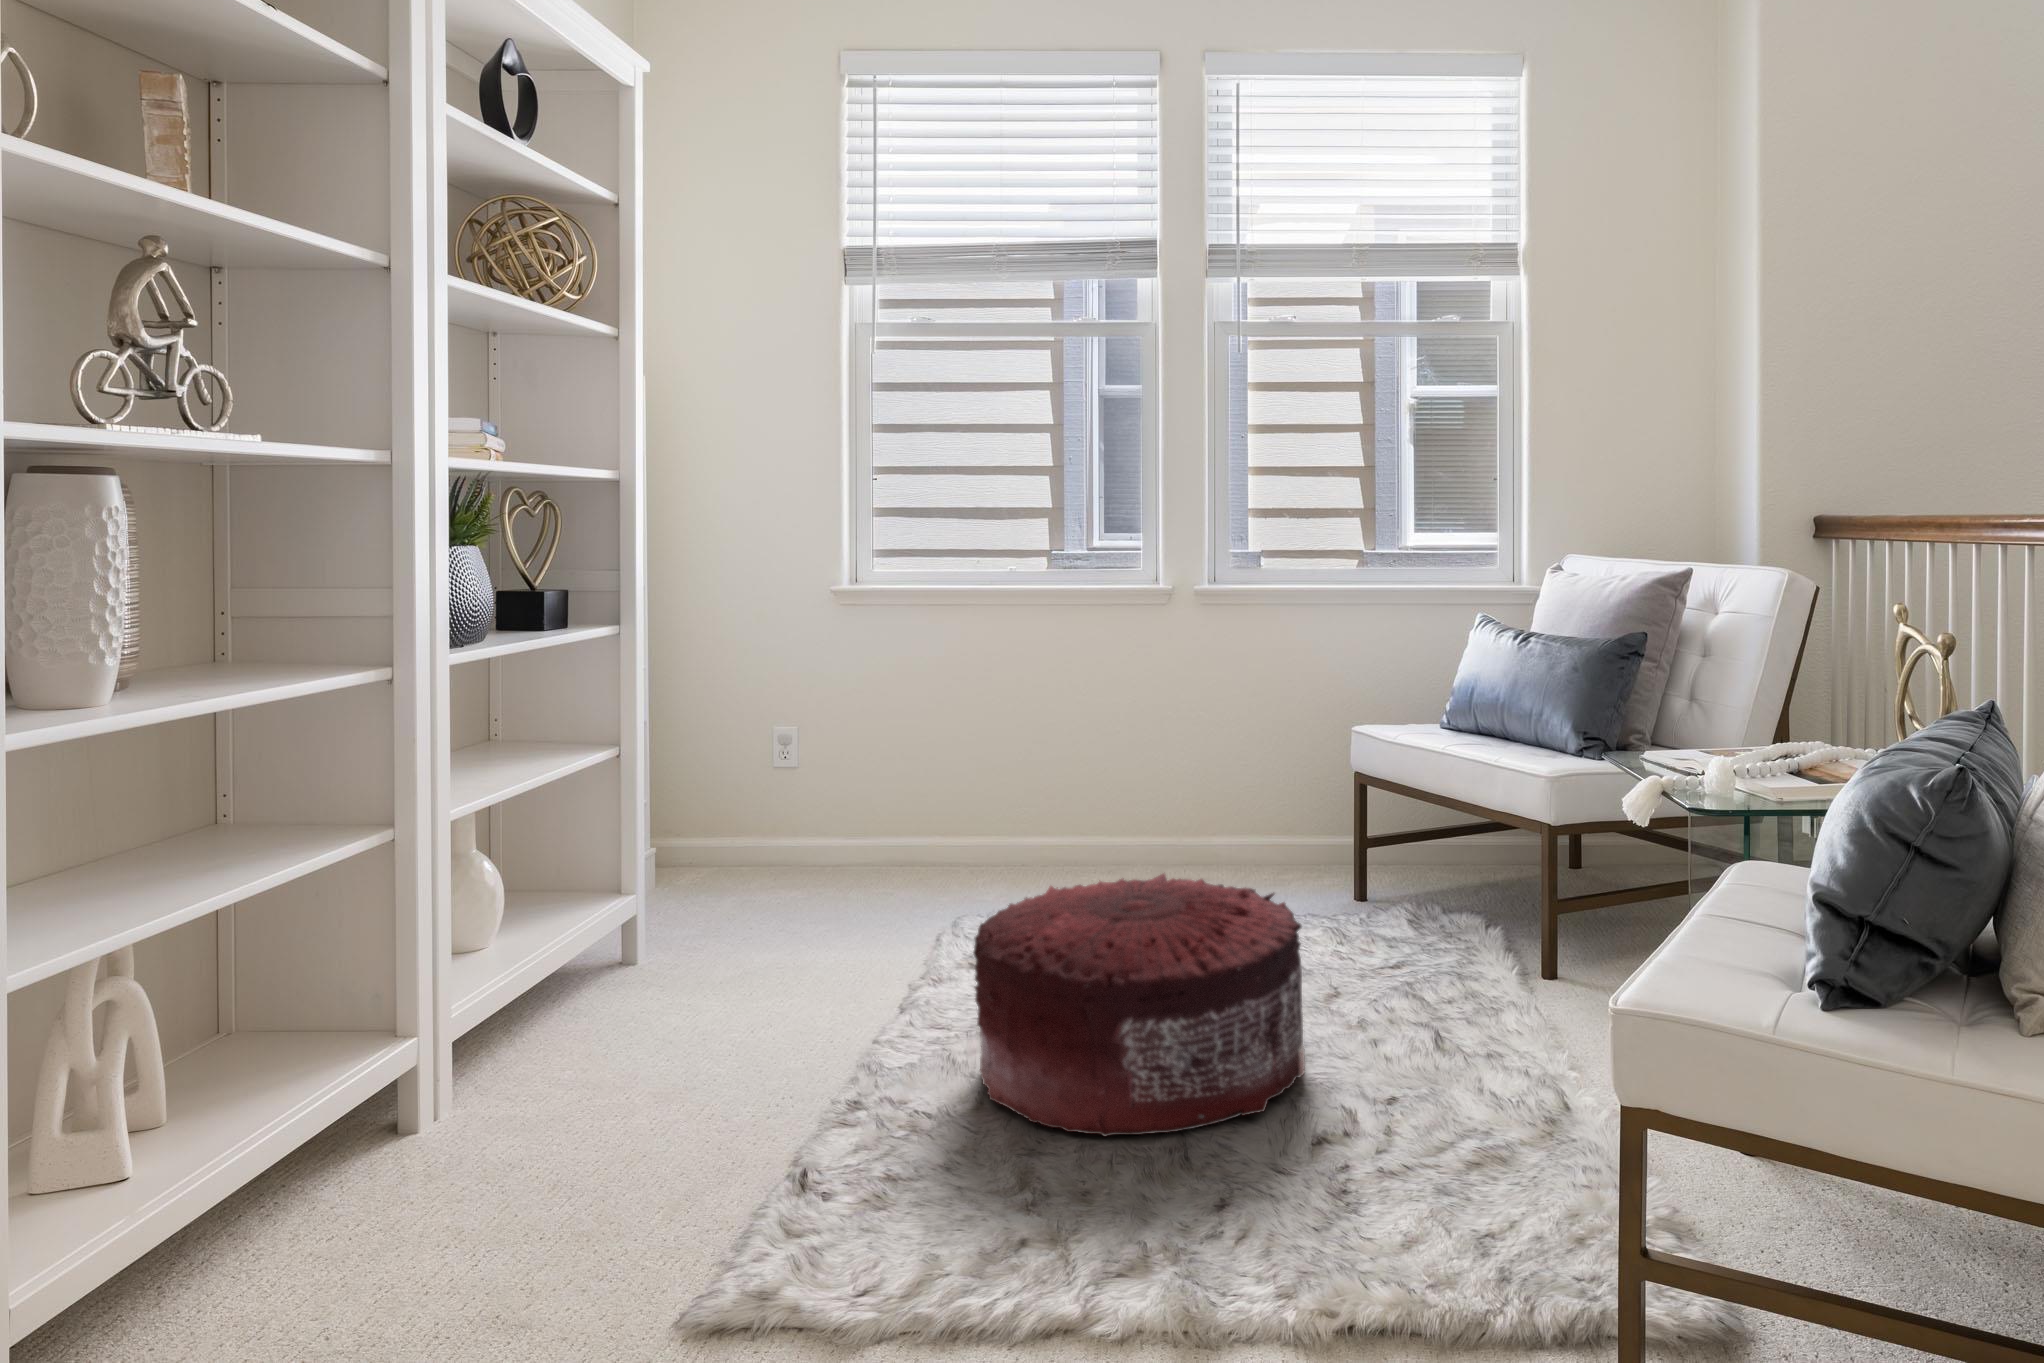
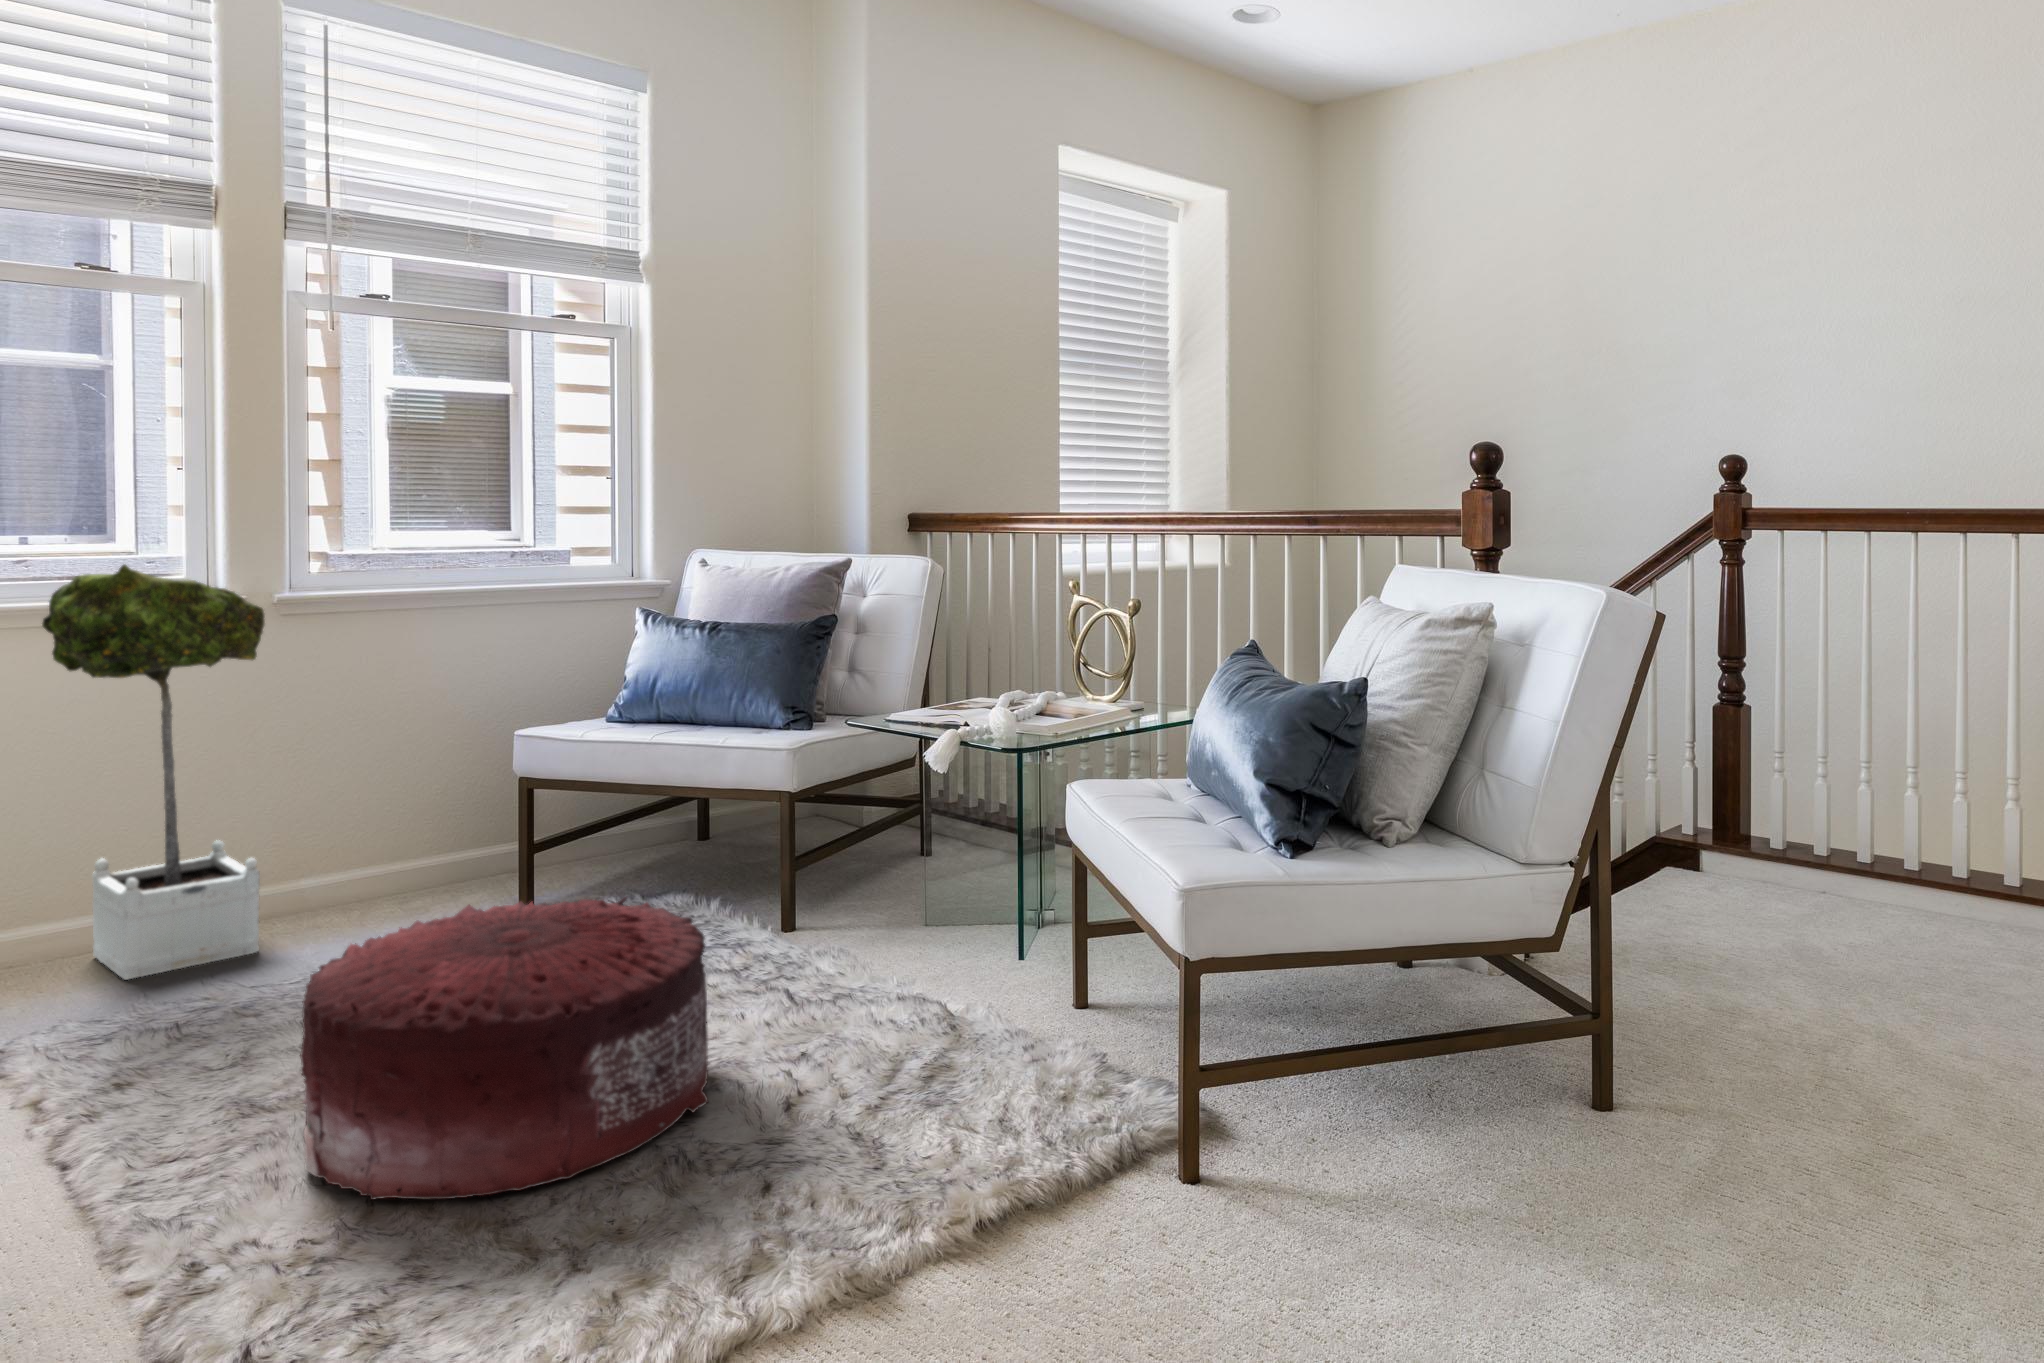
potted tree: none [1033,565,1171,890] -> present [42,564,265,980]

